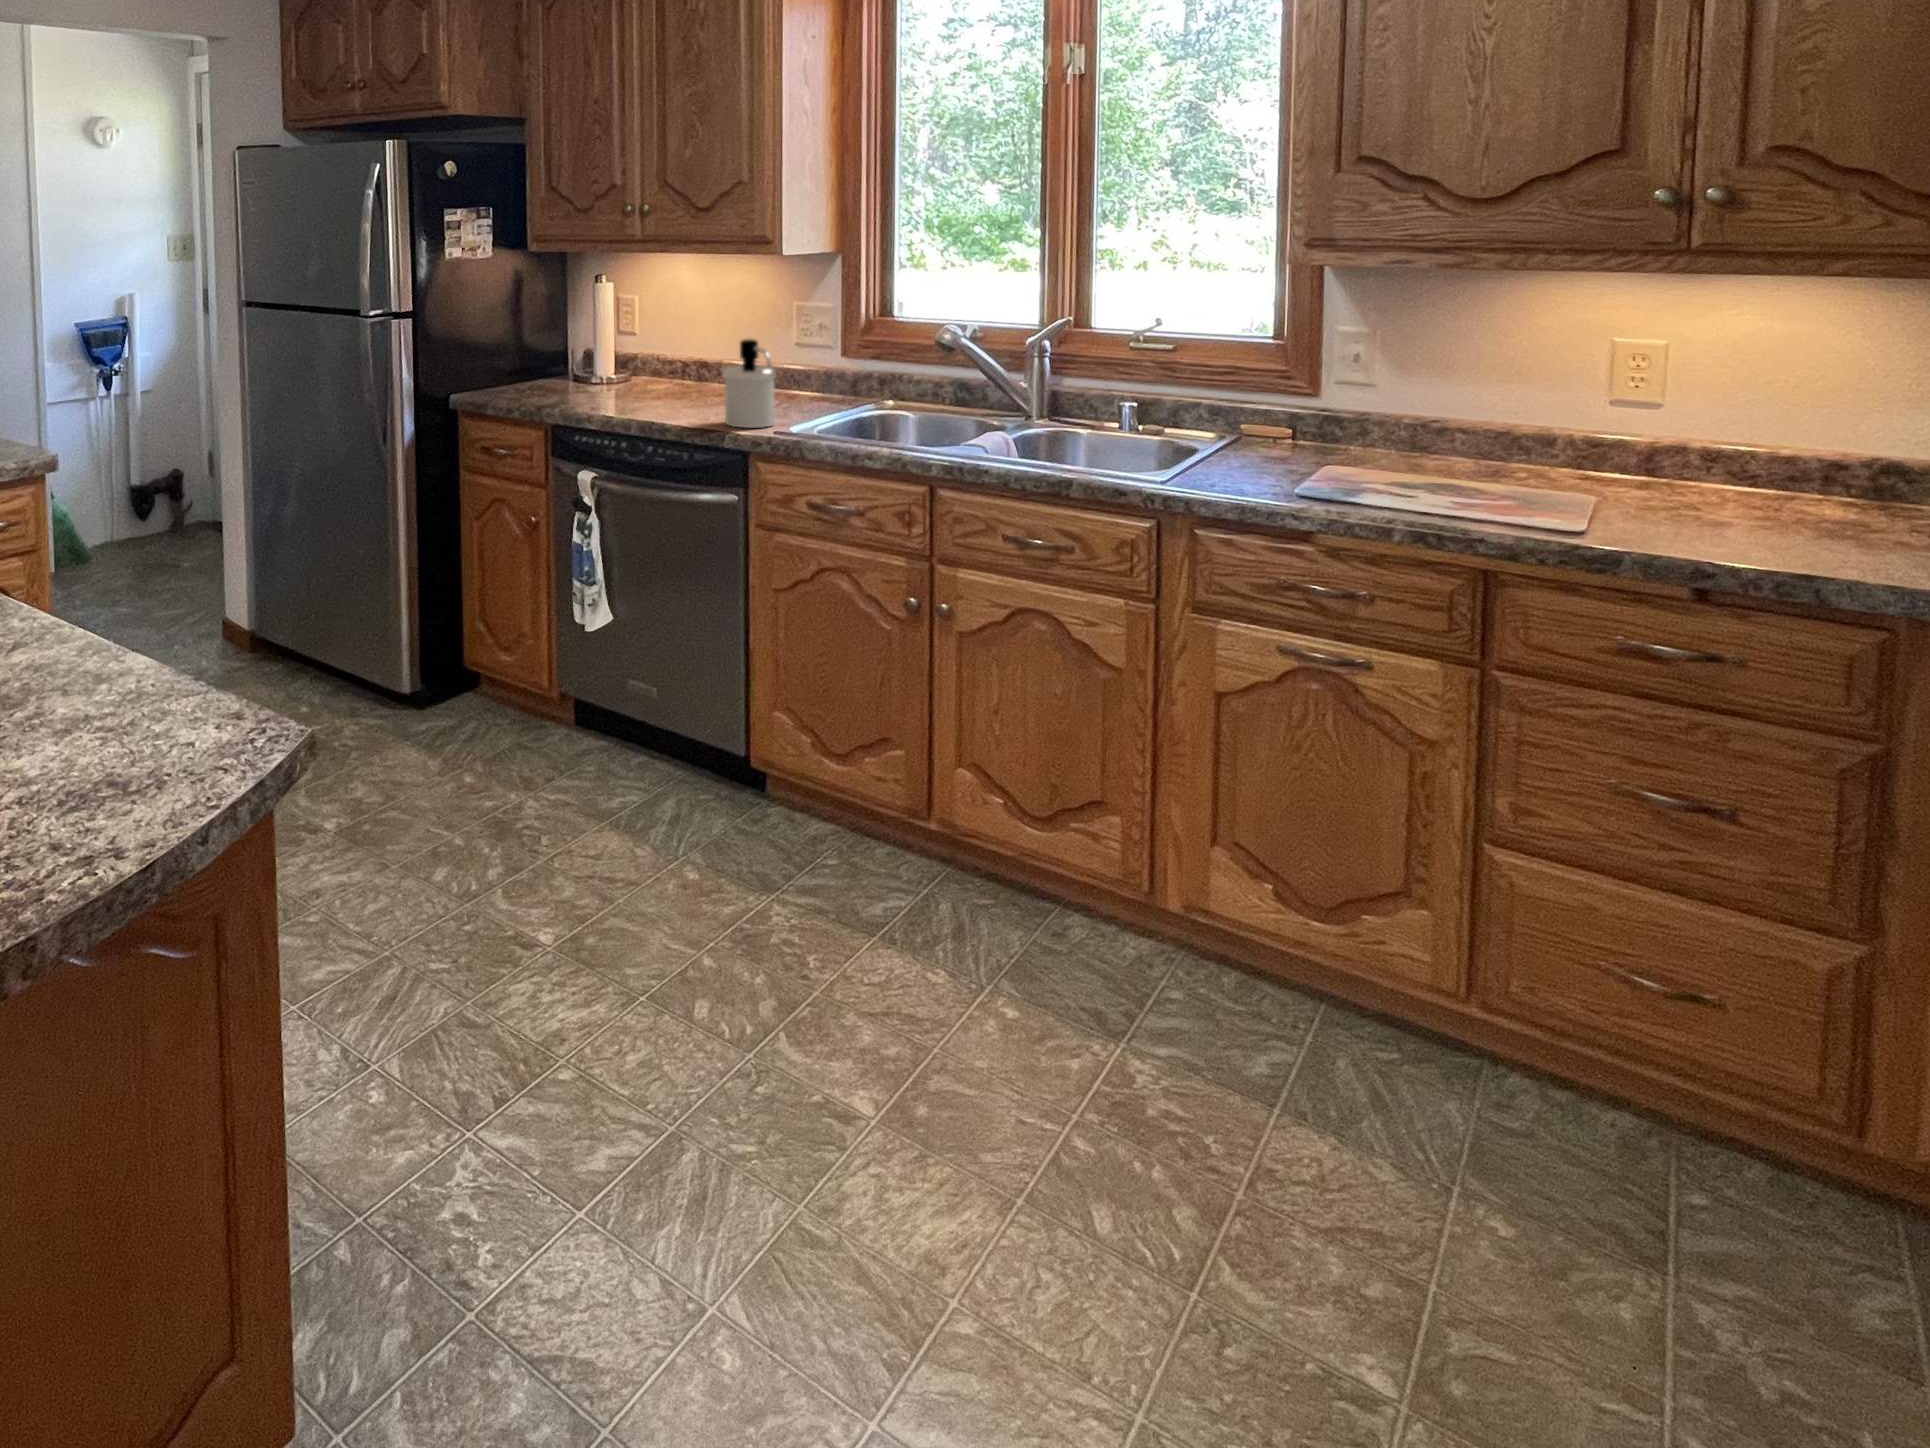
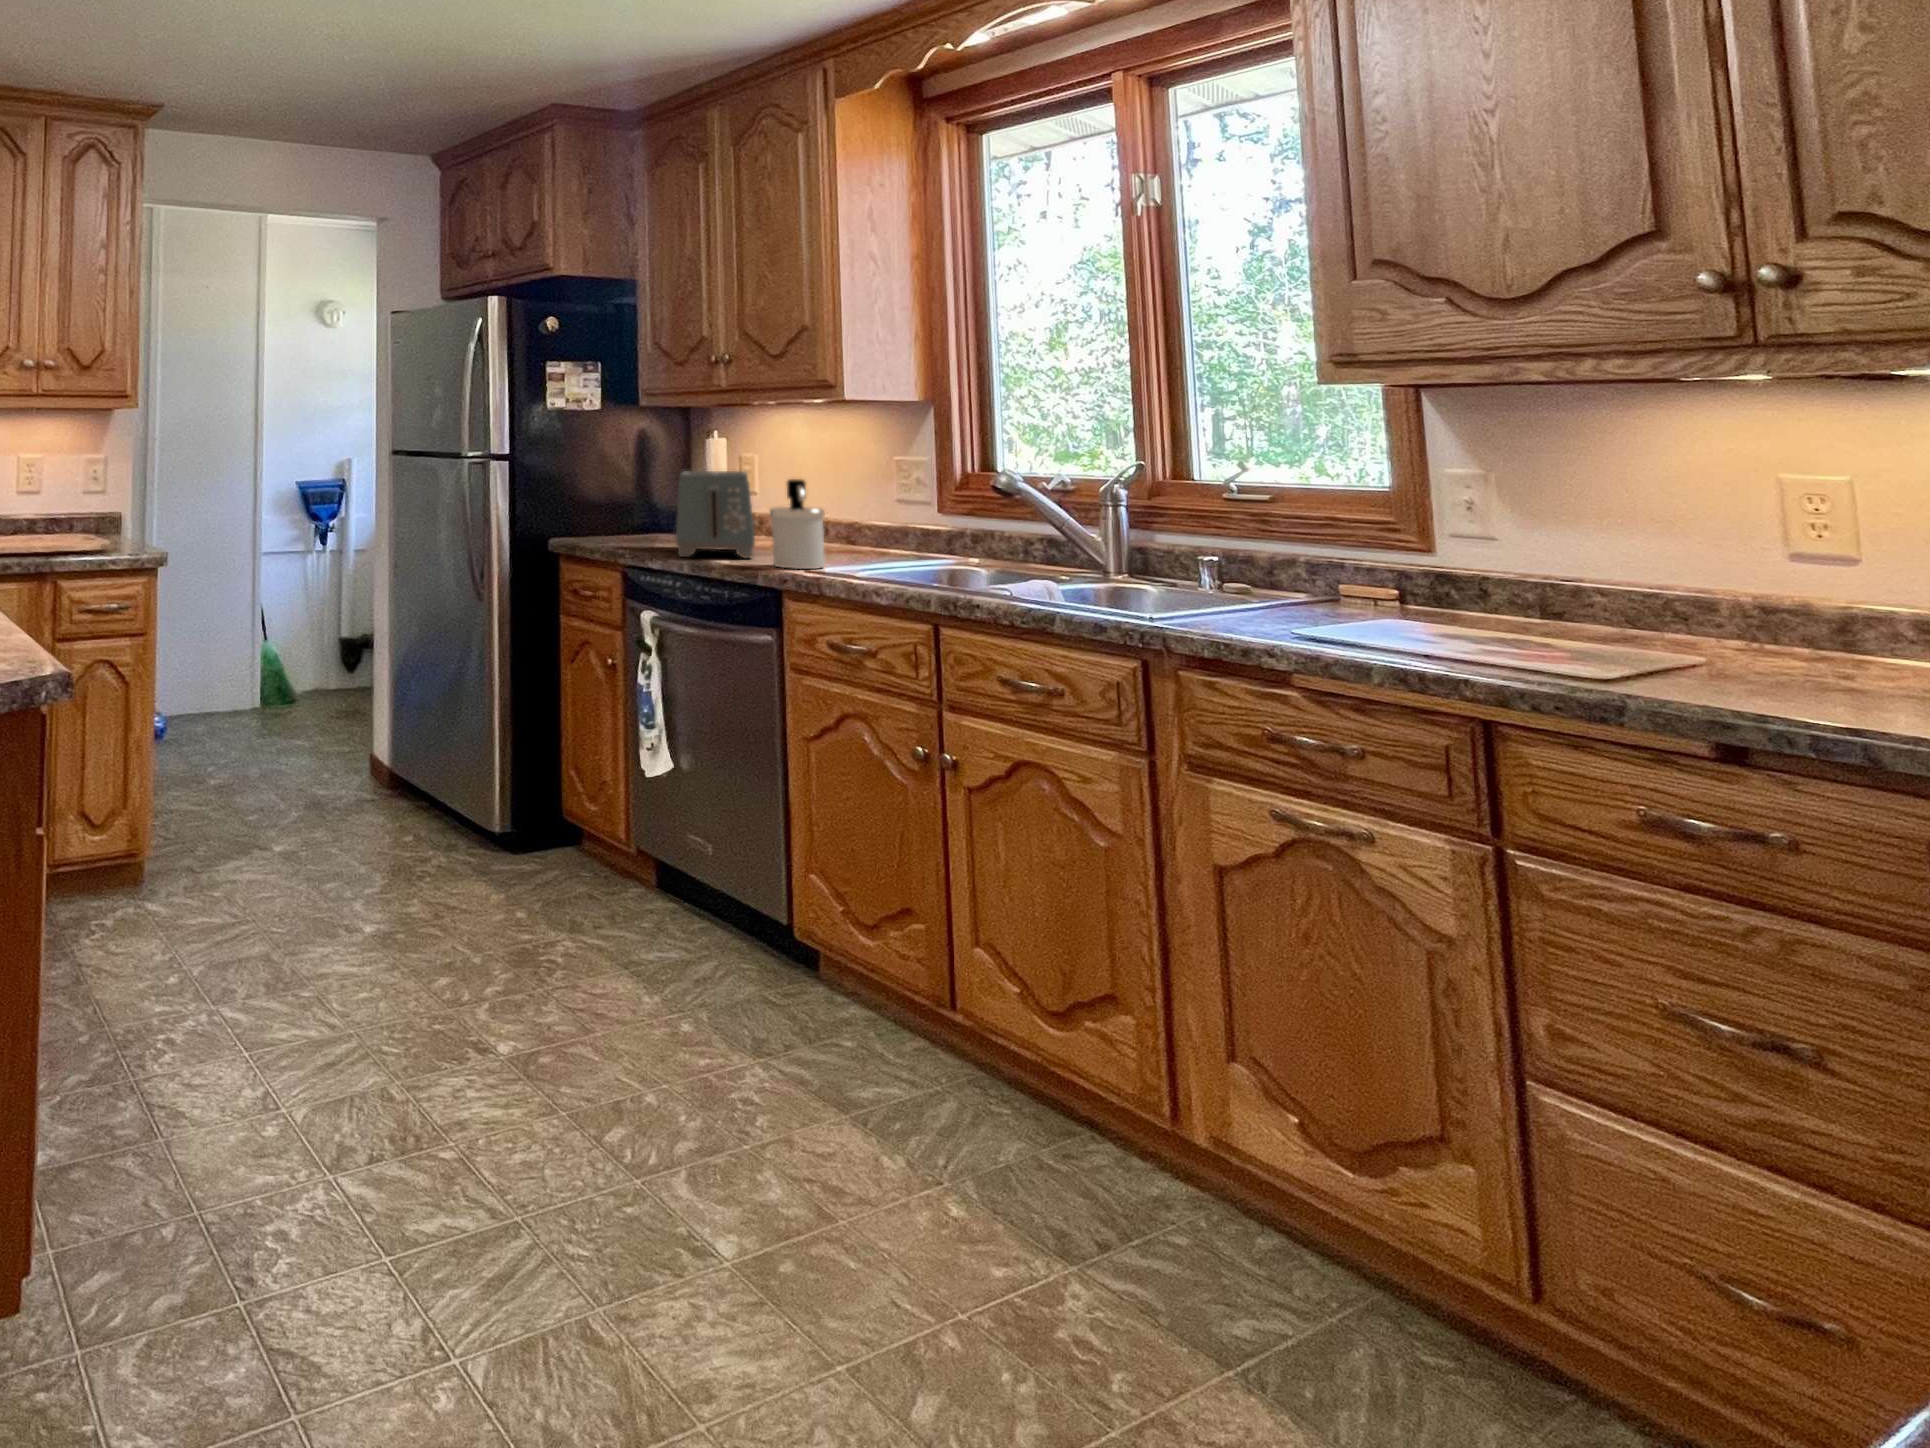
toaster: none [595,322,694,417] -> present [676,471,755,558]

